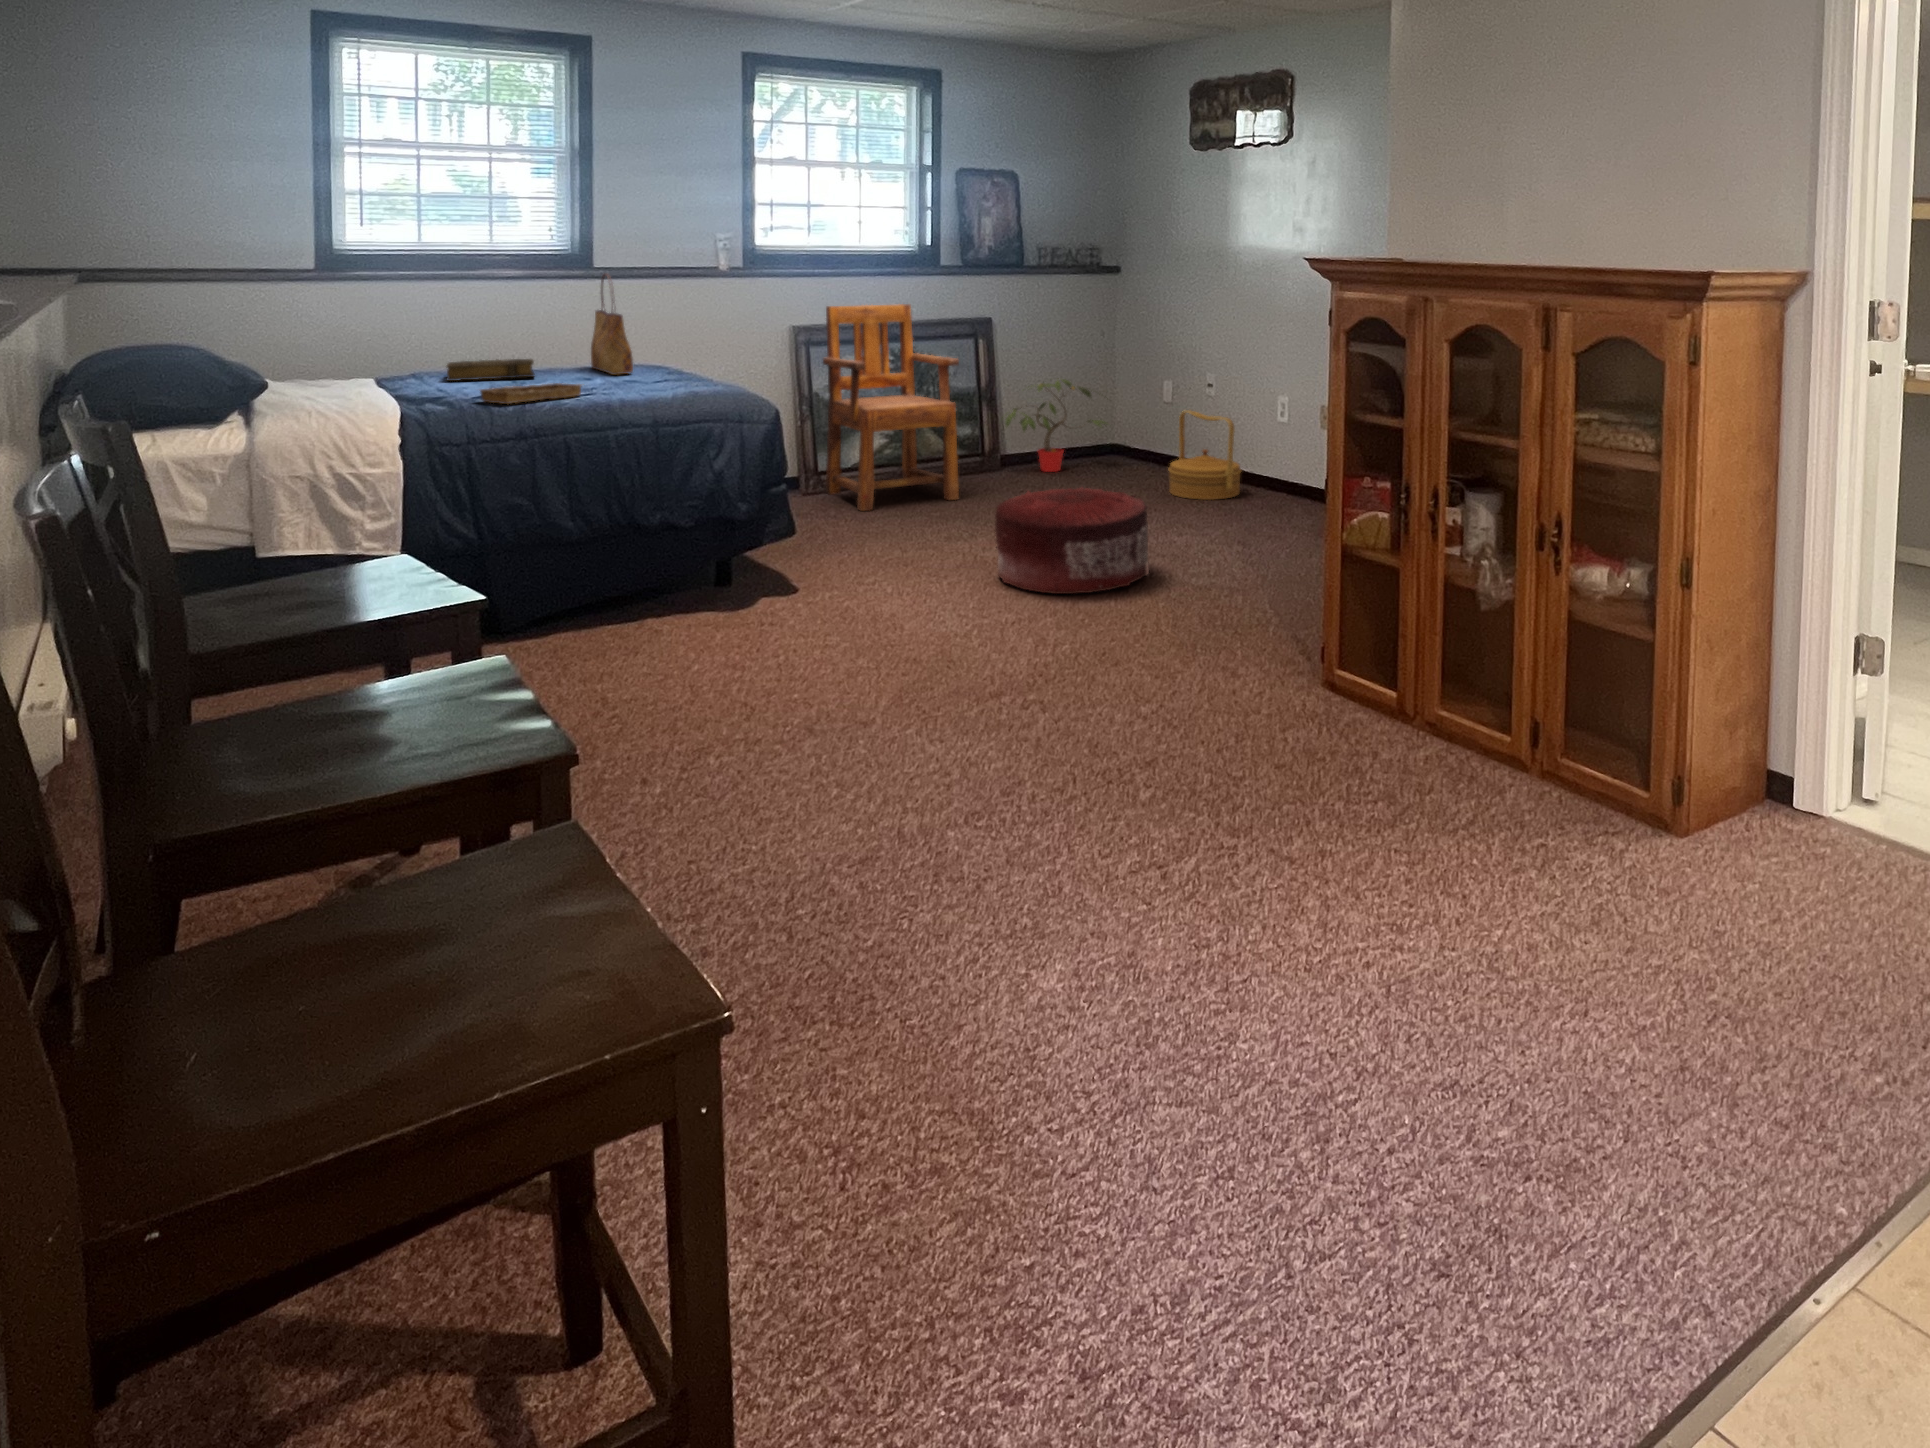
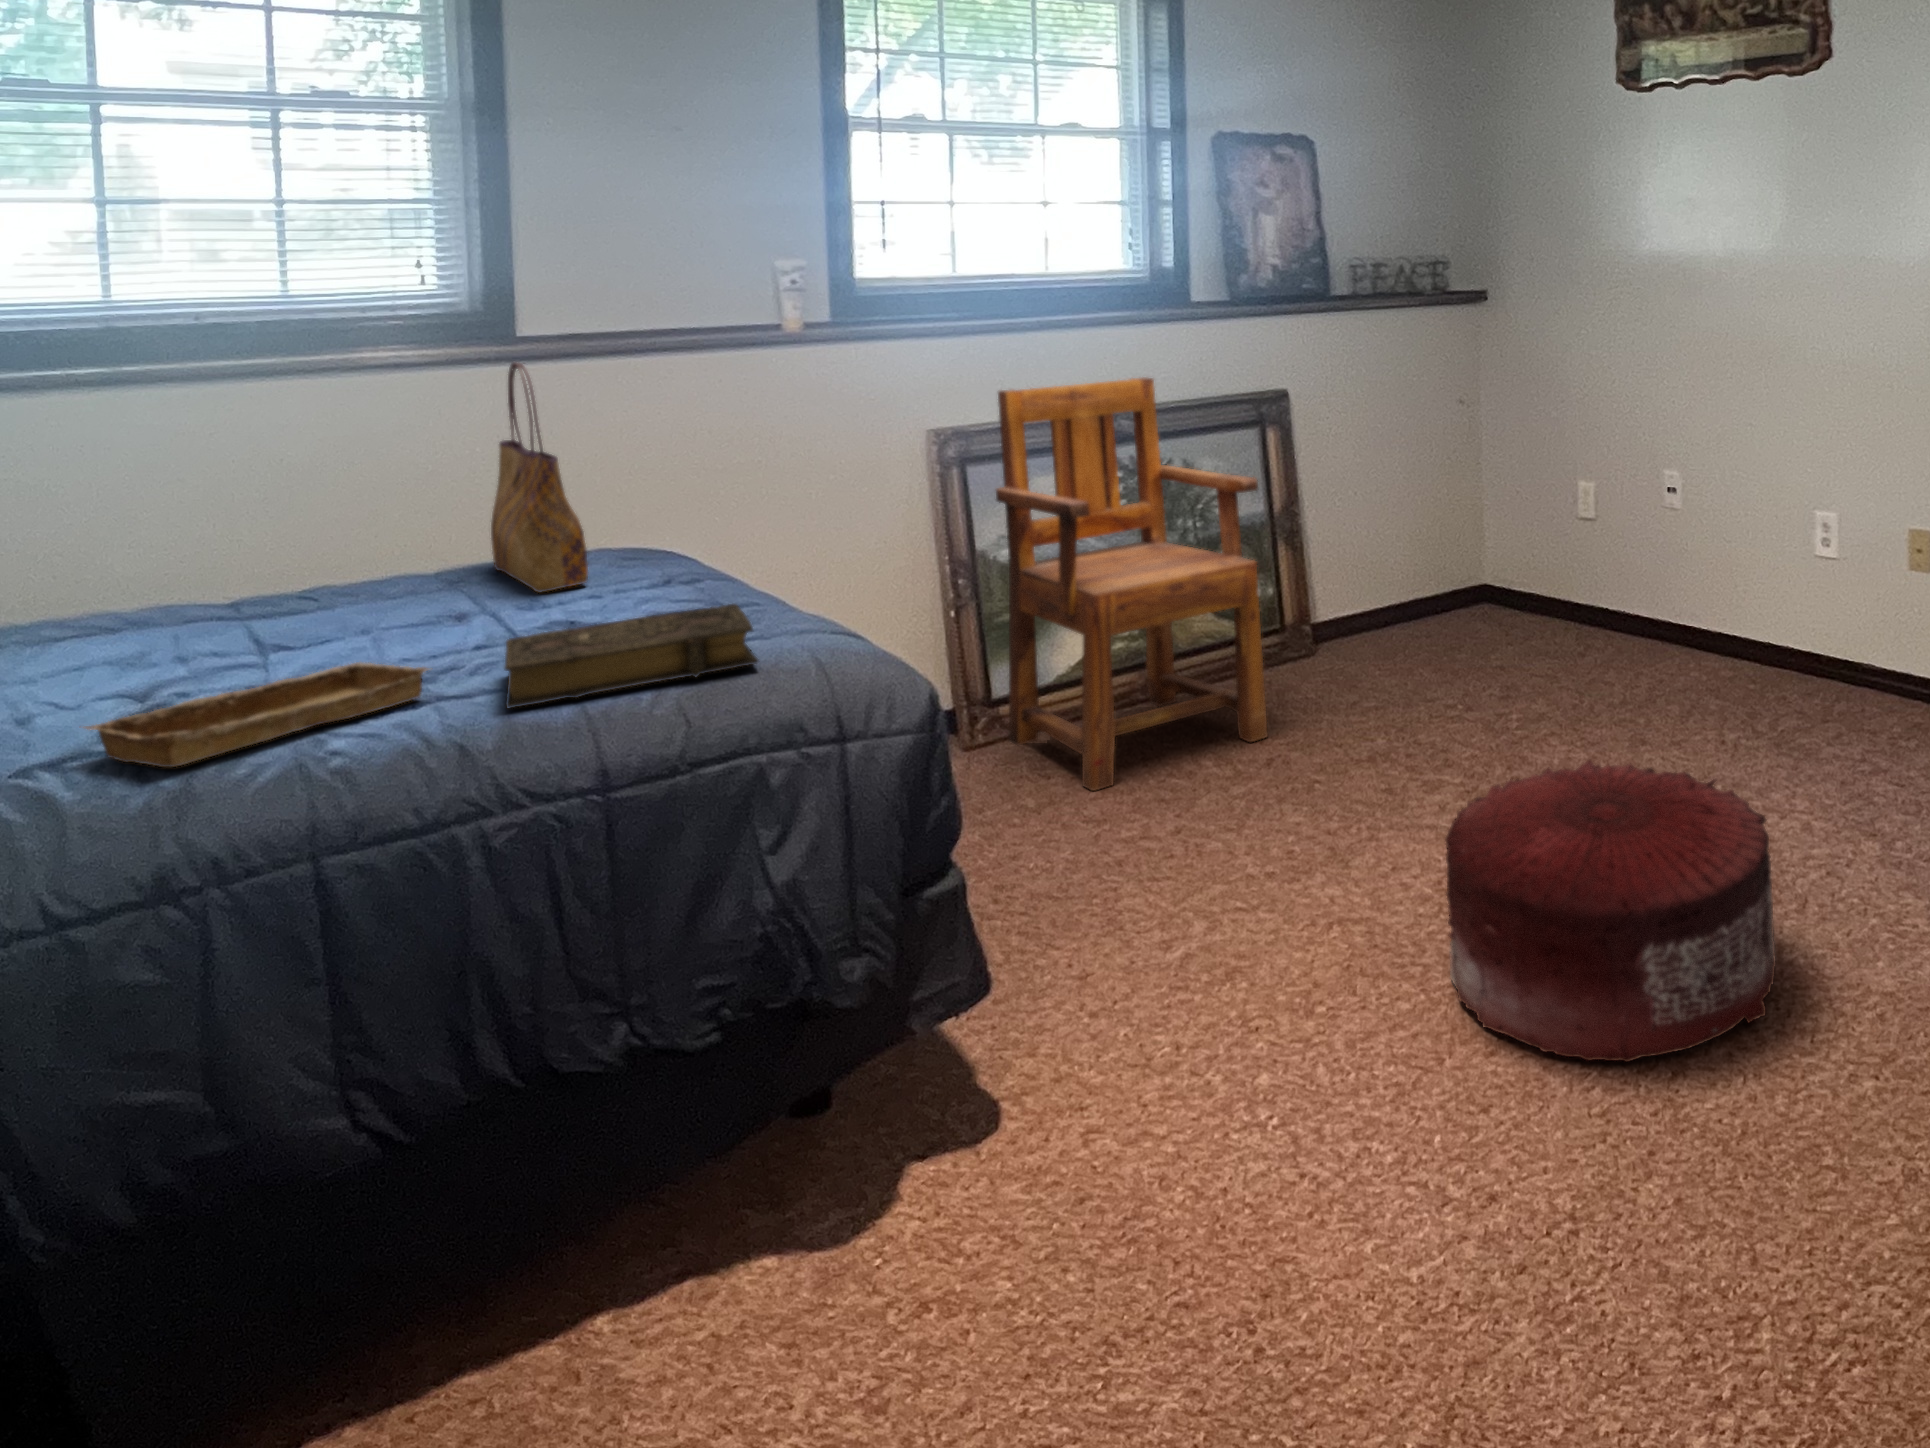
book: present [447,359,535,381] -> present [505,604,758,709]
potted plant: present [1005,379,1106,472] -> none [1306,486,1492,648]
woven basket: present [1168,410,1241,500] -> none [1621,538,1748,700]

